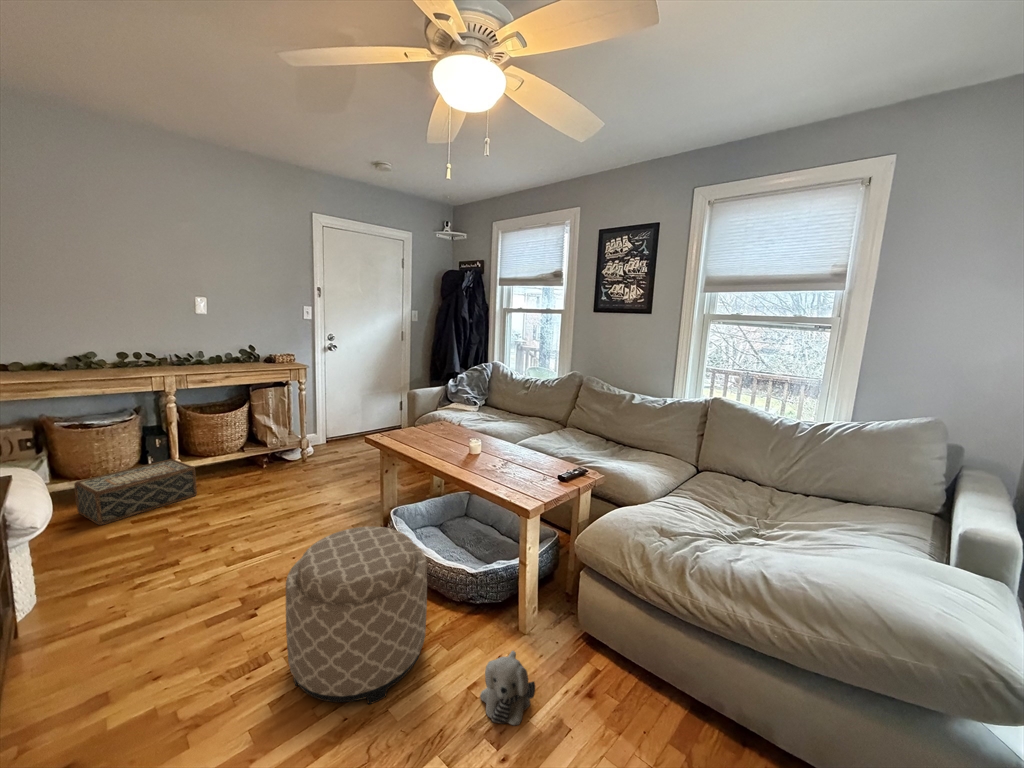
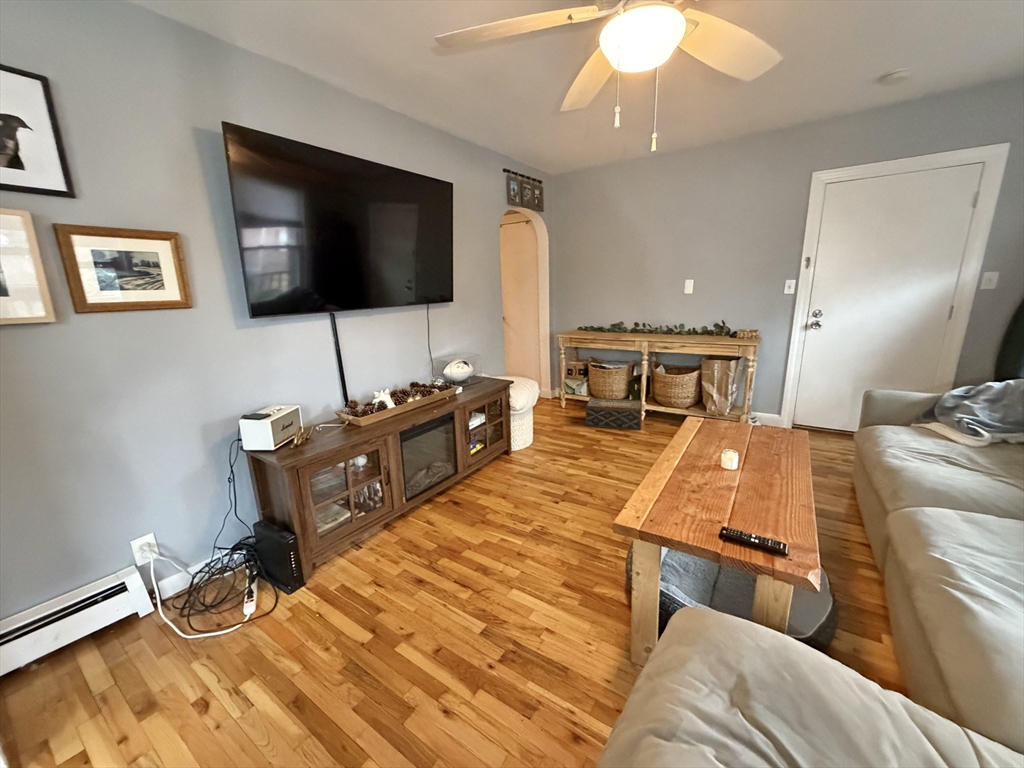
ottoman: present [286,527,427,704] -> none [499,467,598,586]
plush toy: present [480,651,535,725] -> none [515,611,590,678]

